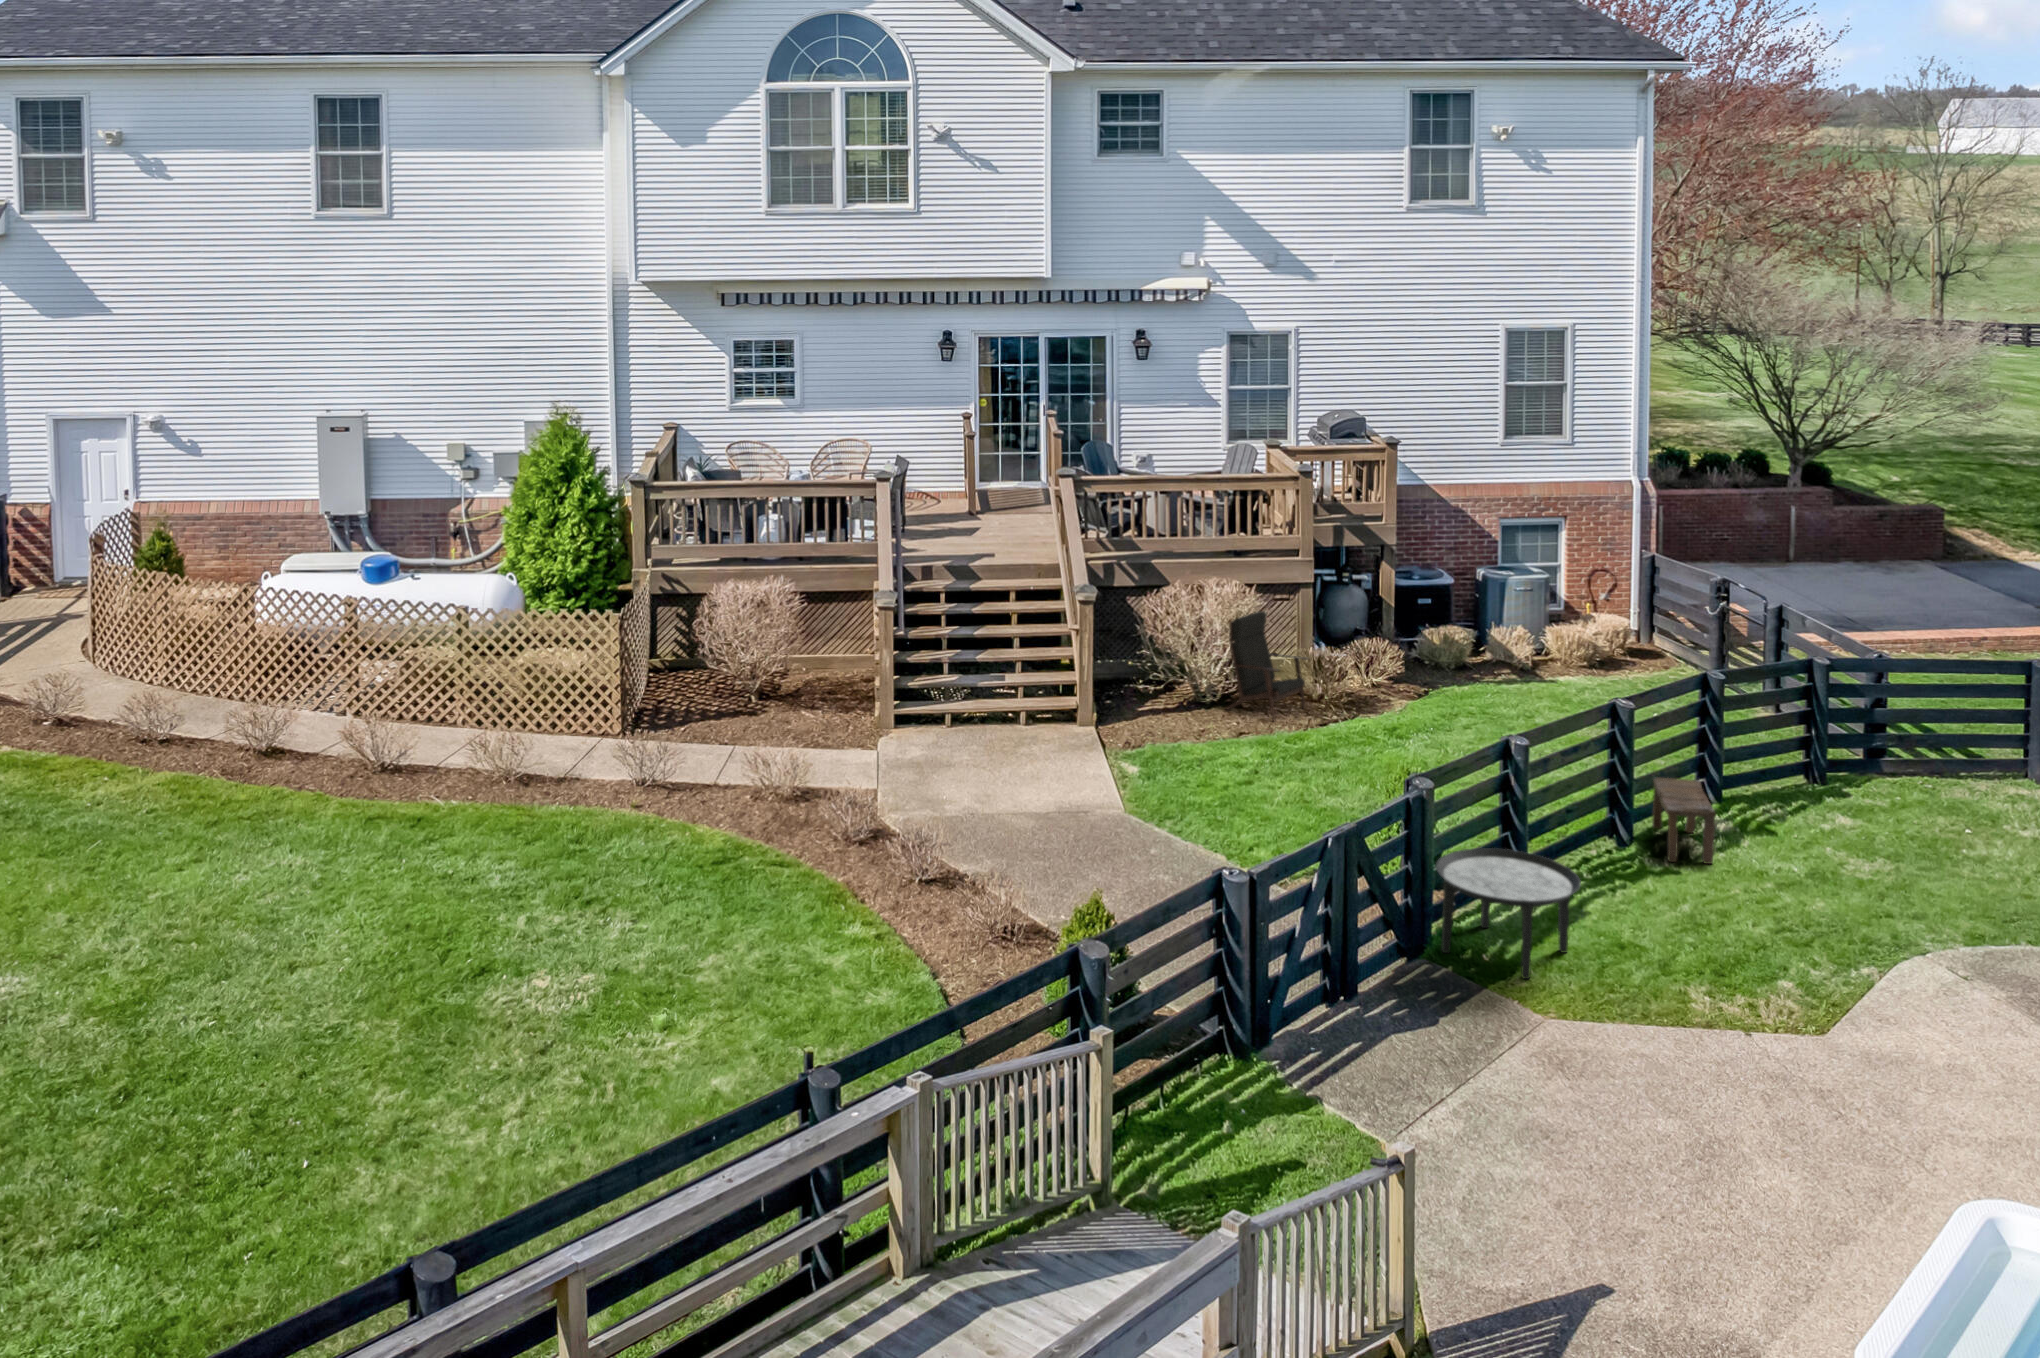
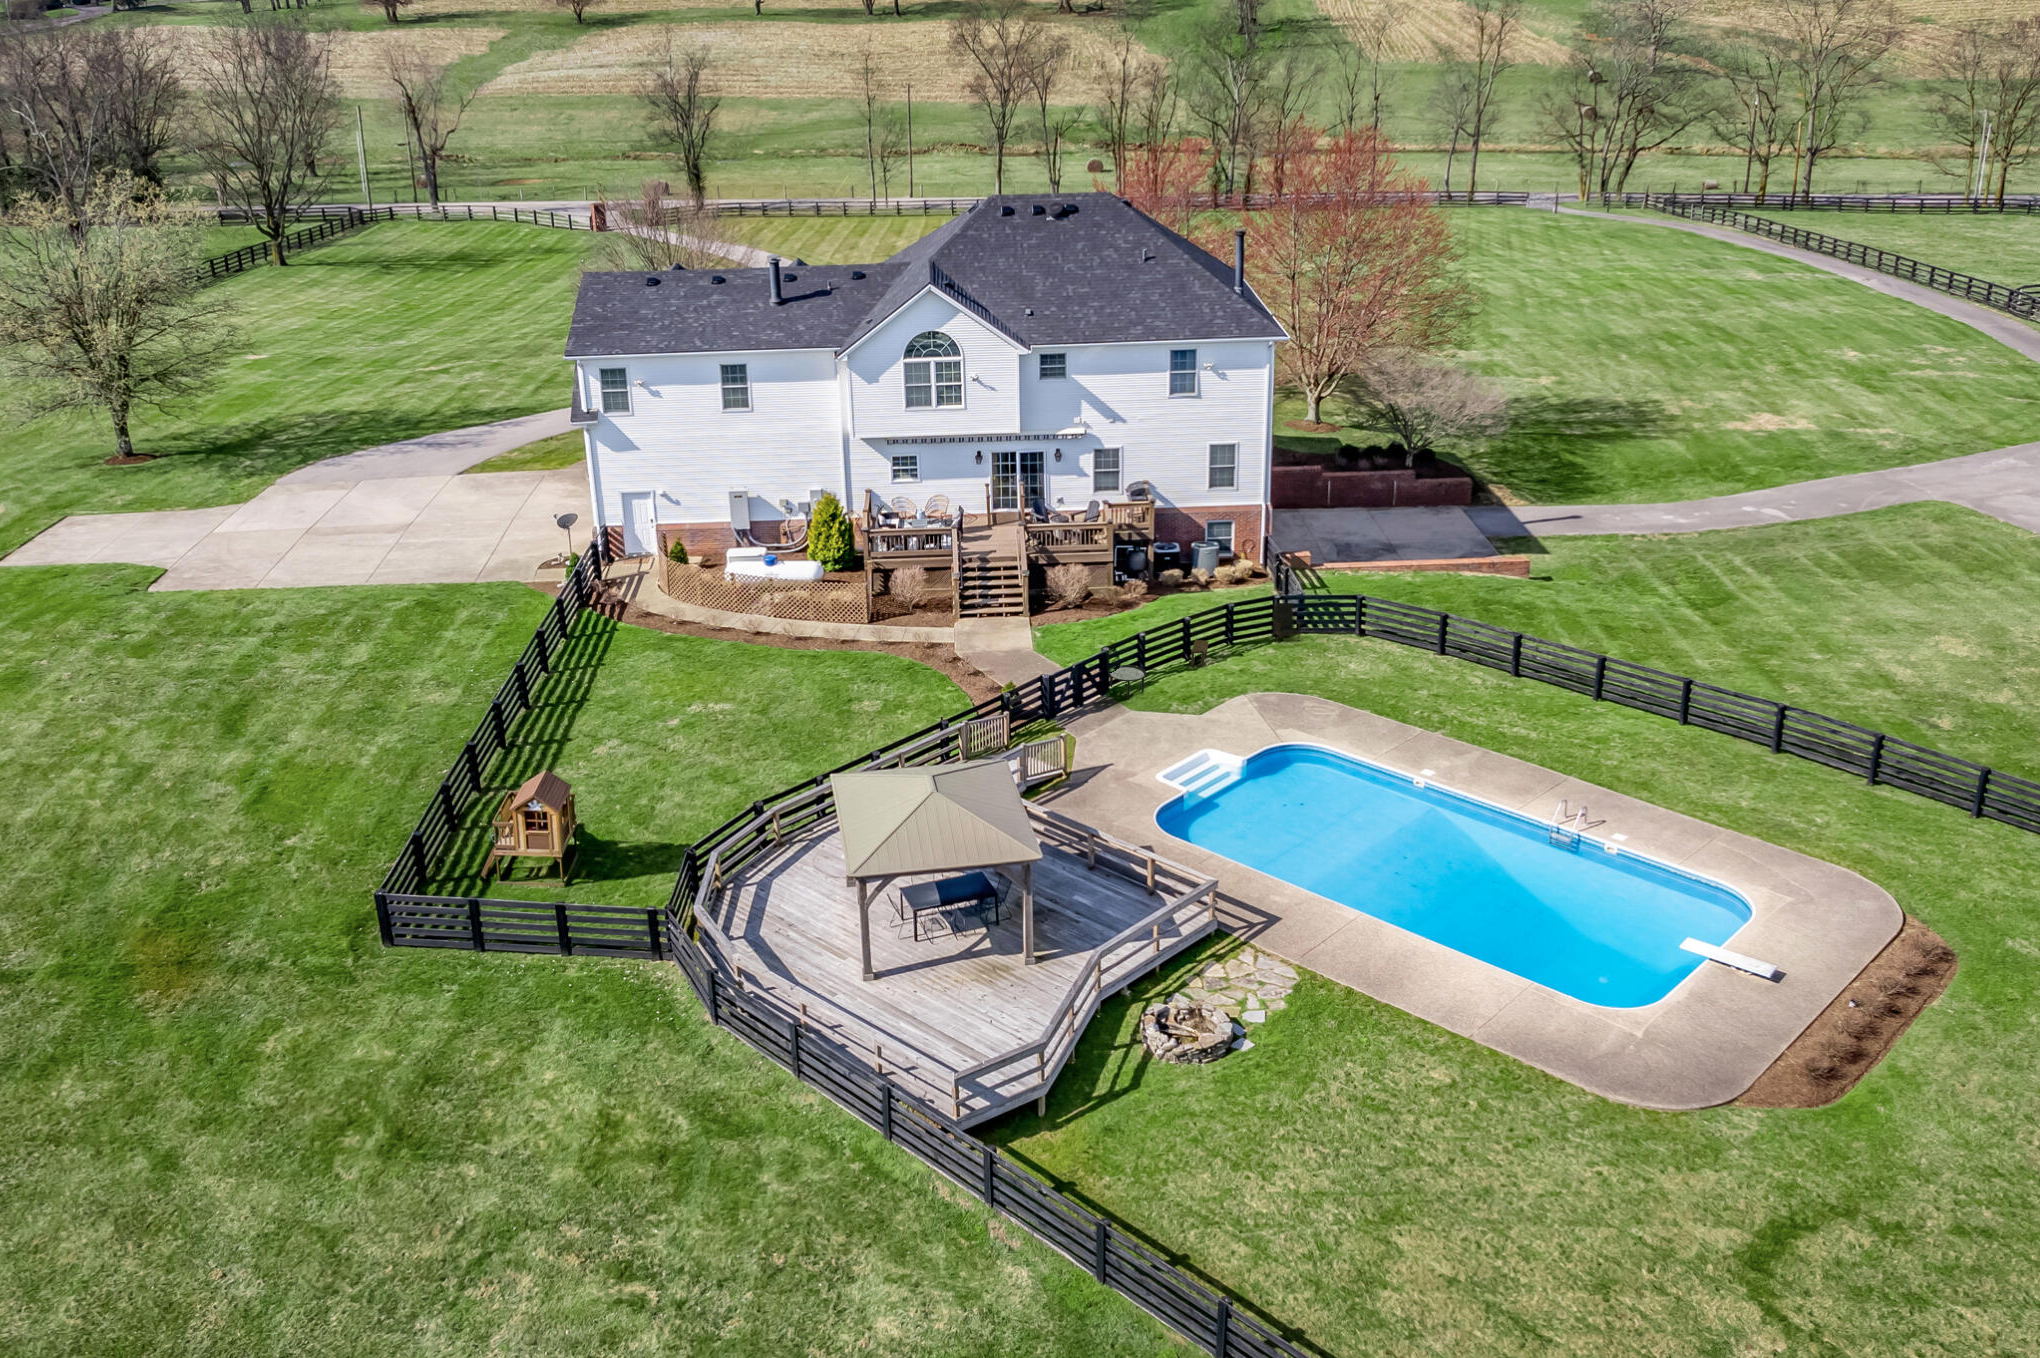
lounge chair: present [1226,611,1310,721] -> present [1273,603,1300,637]

